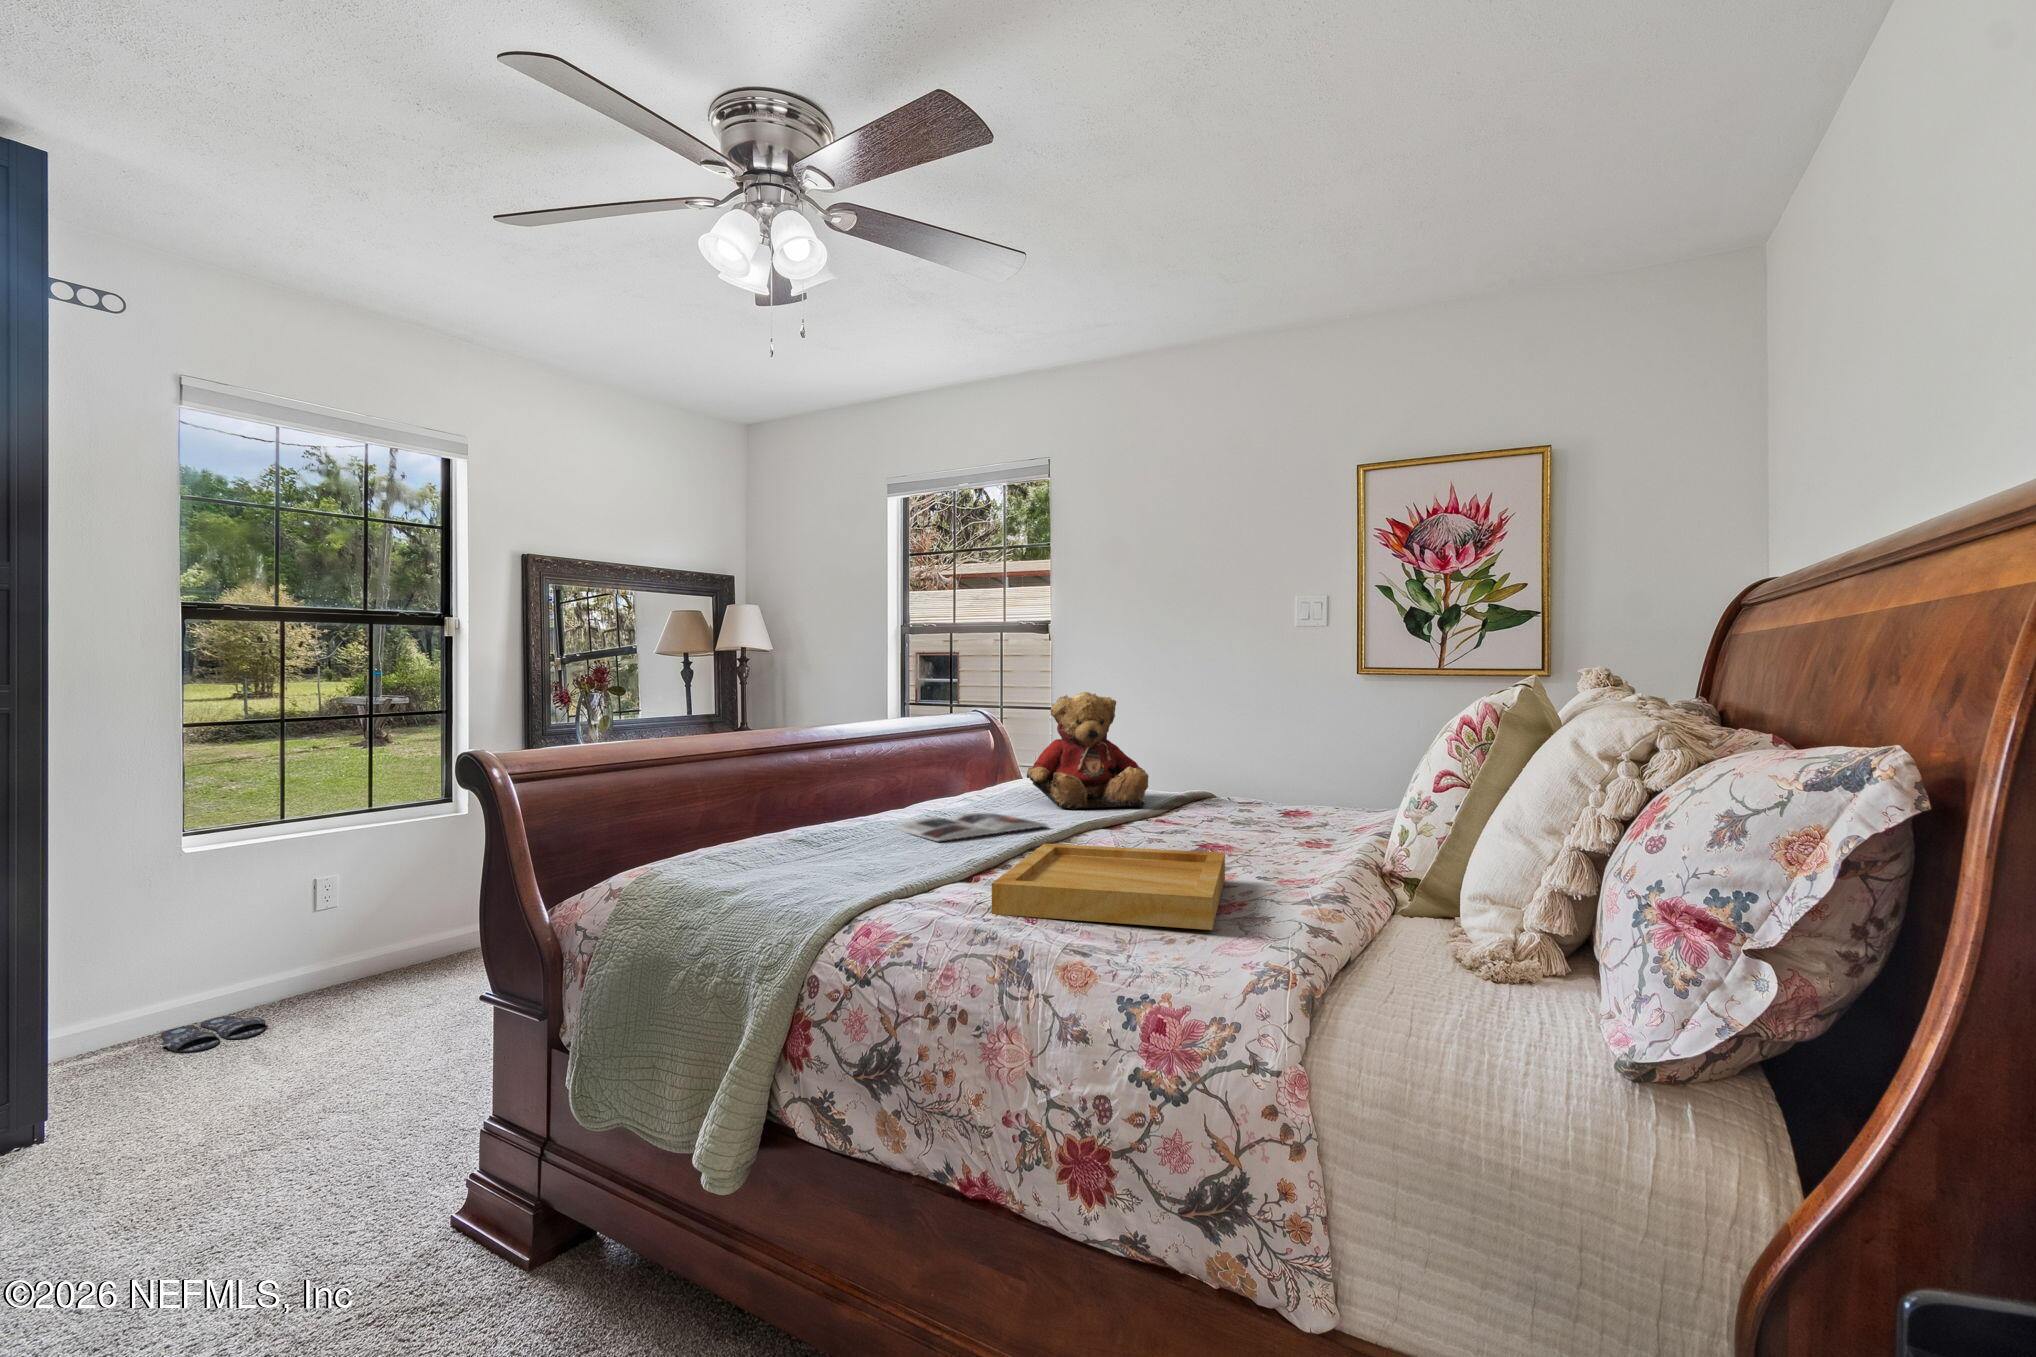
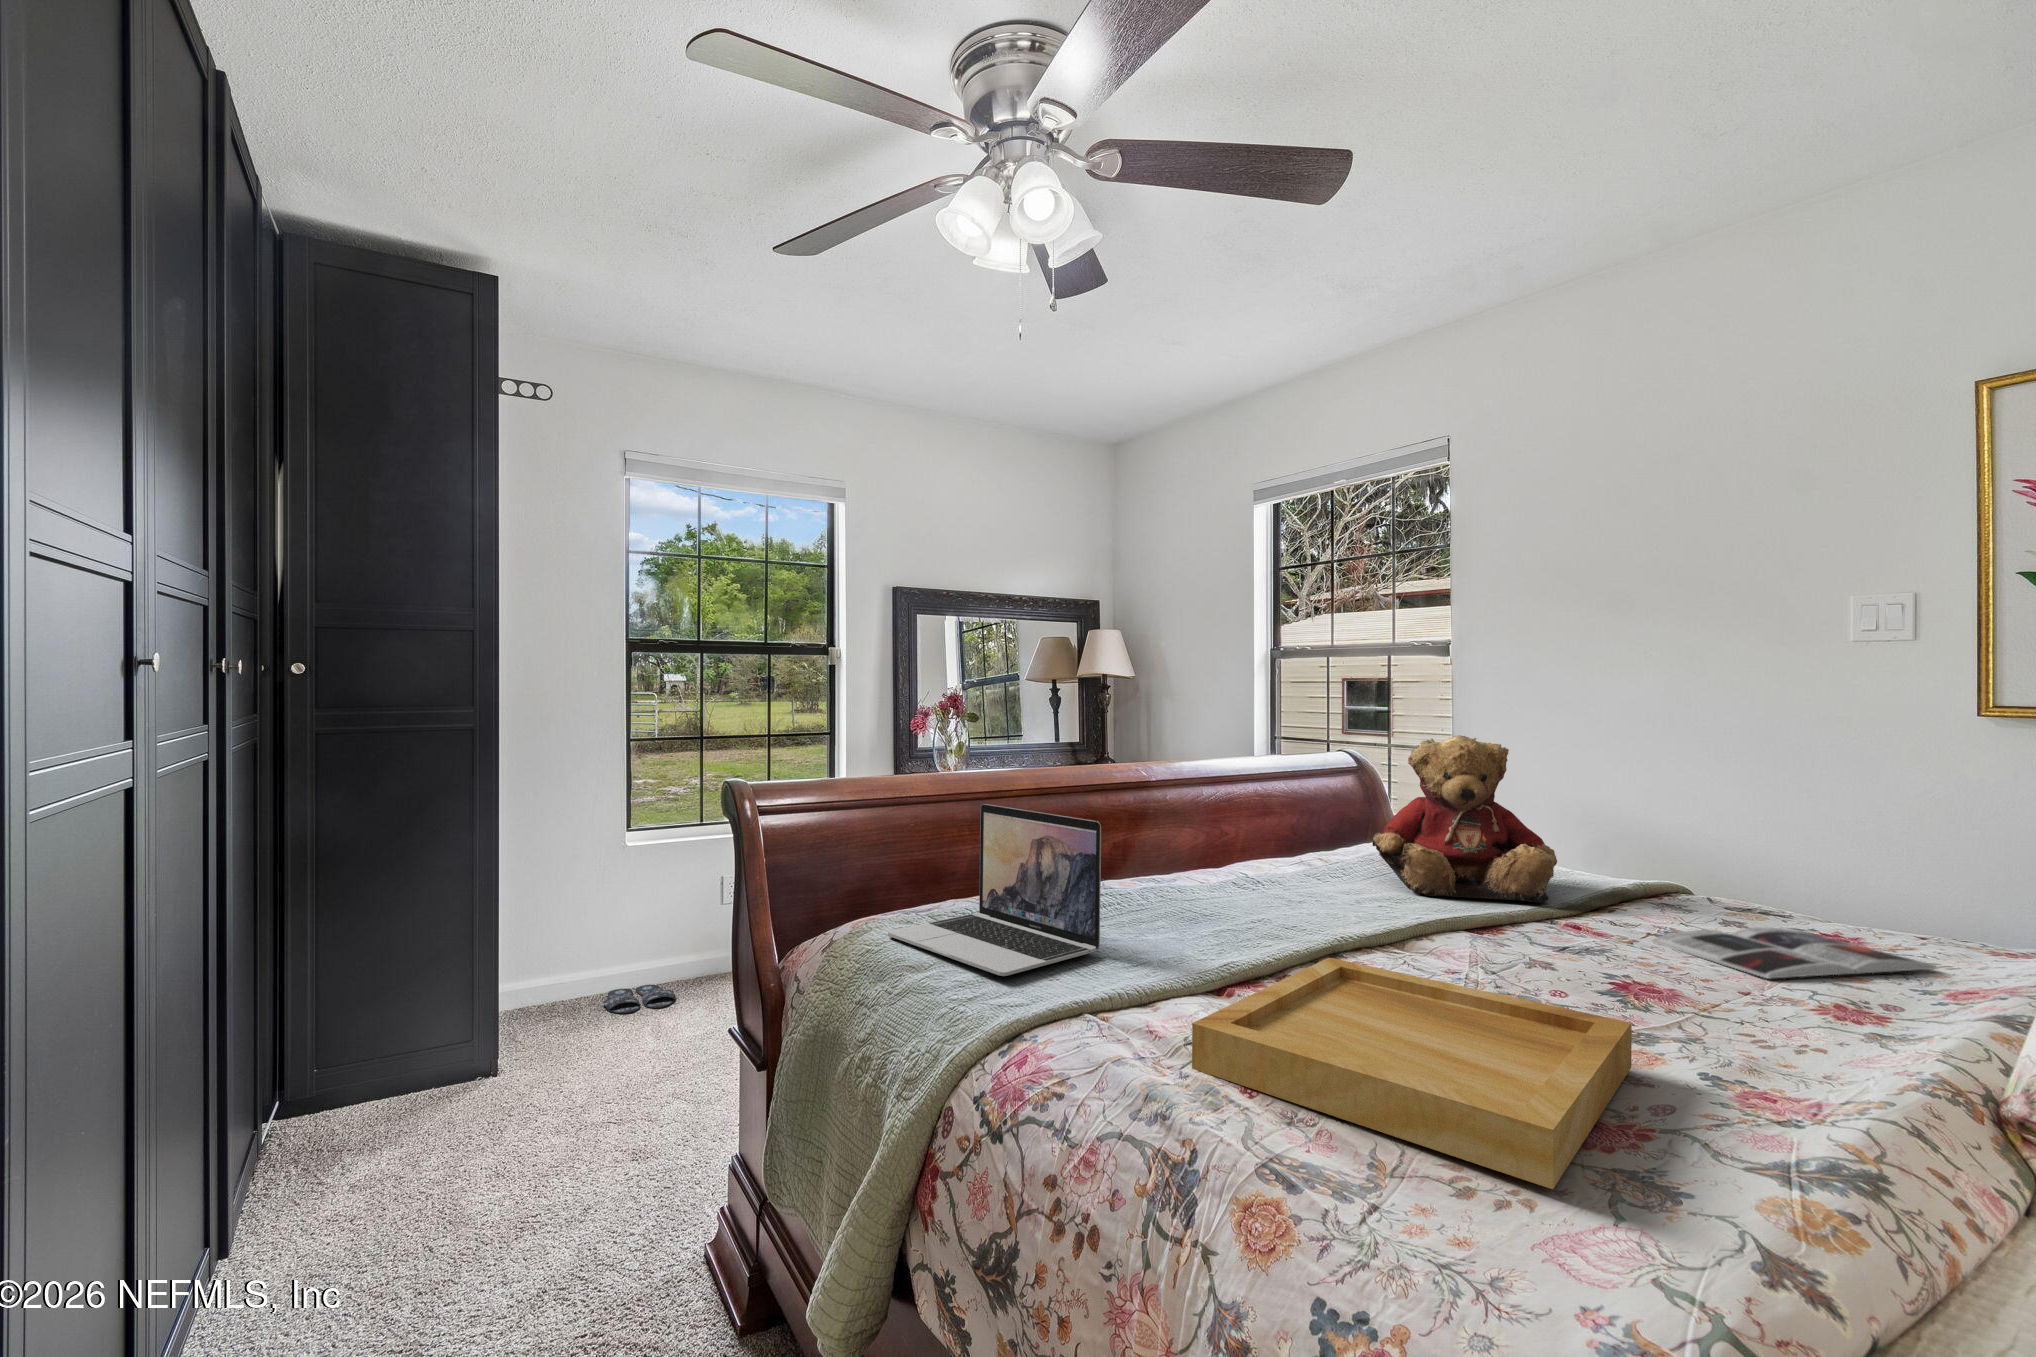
laptop: none [693,758,877,884] -> present [888,804,1101,976]
magazine: present [894,813,1047,841] -> present [1651,927,1937,979]

